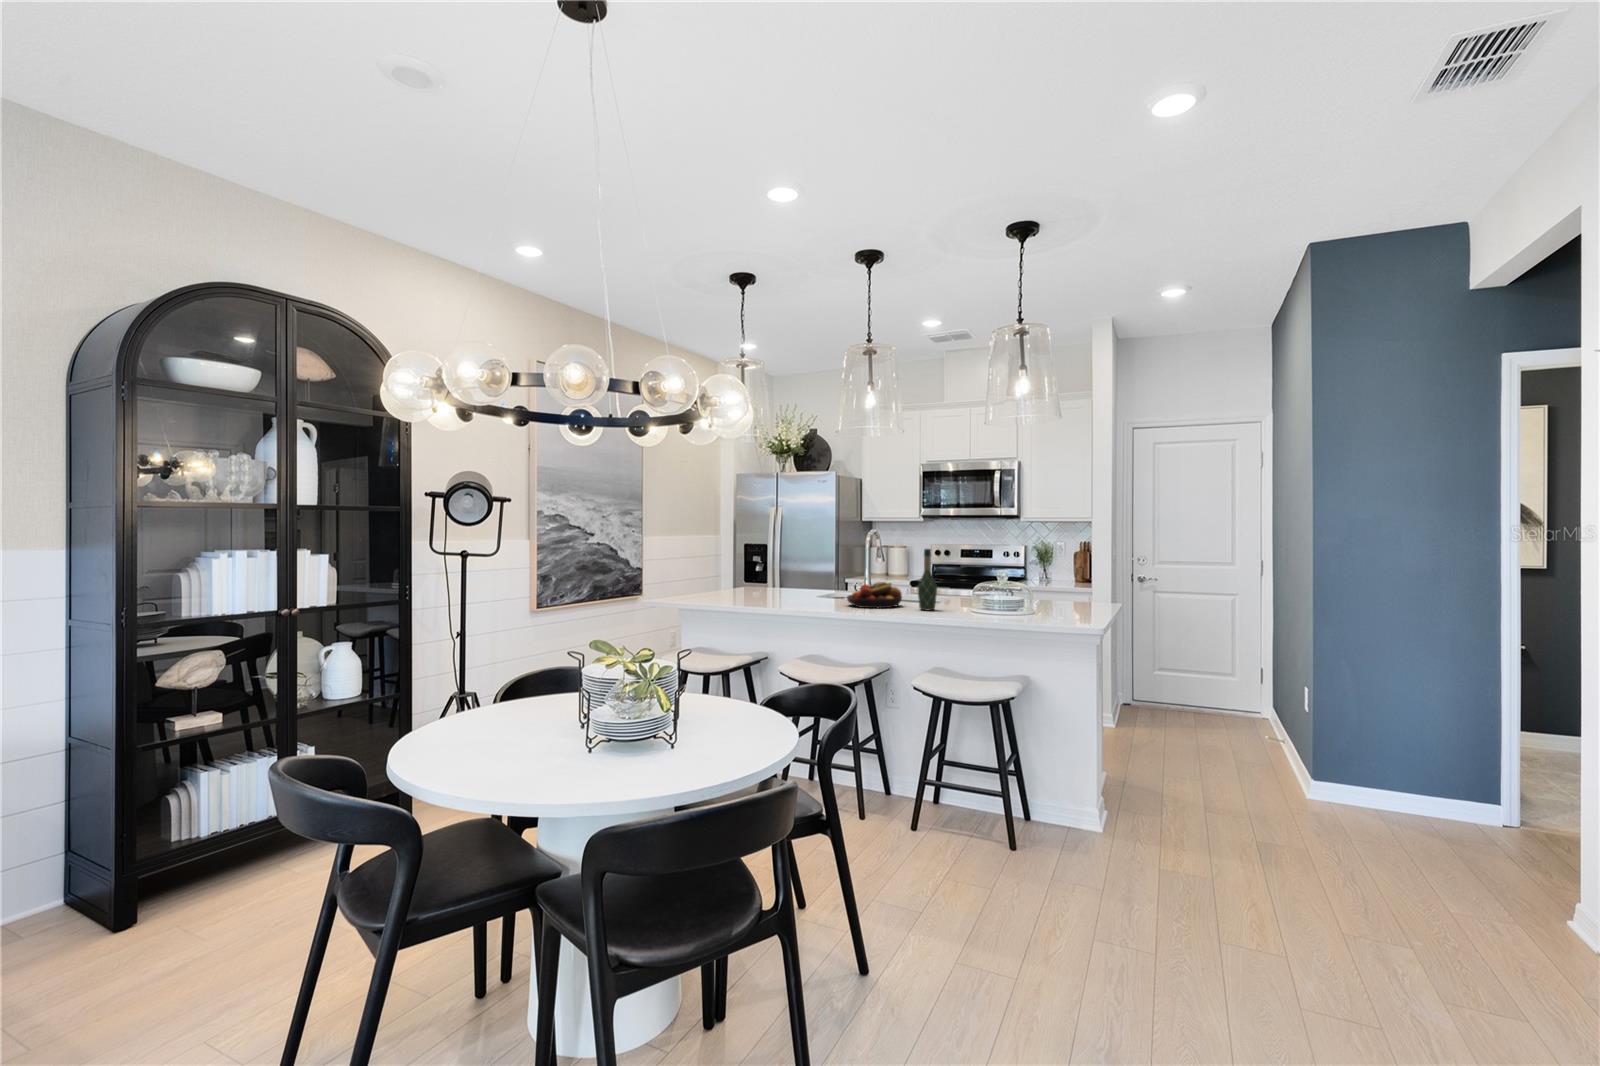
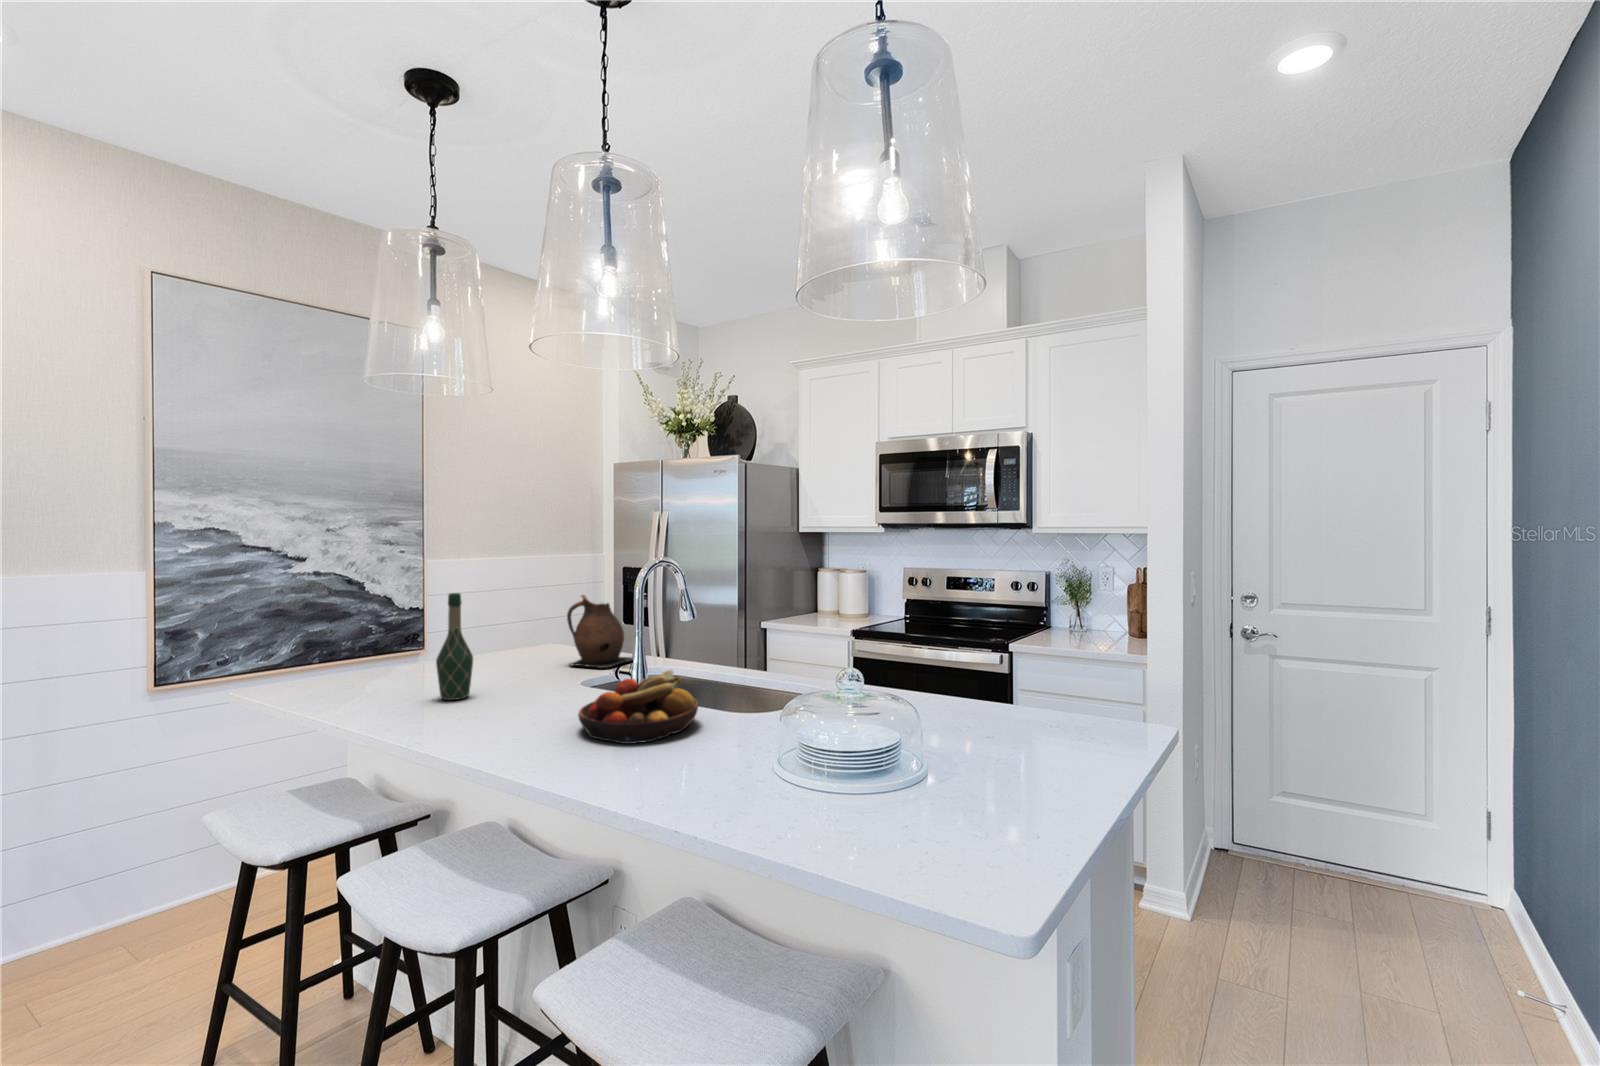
wine bottle: present [917,549,937,610] -> present [436,593,473,700]
ceramic pitcher: none [774,554,810,595] -> present [567,595,633,668]

